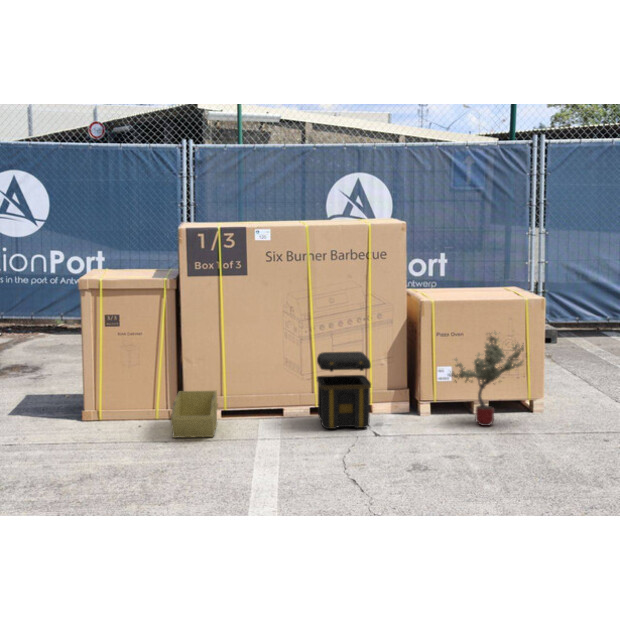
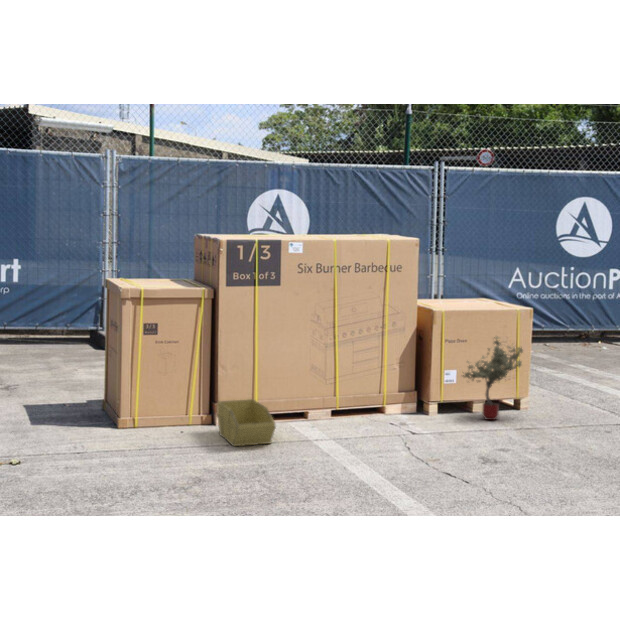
toolbox: present [317,352,371,429] -> none [344,358,404,430]

